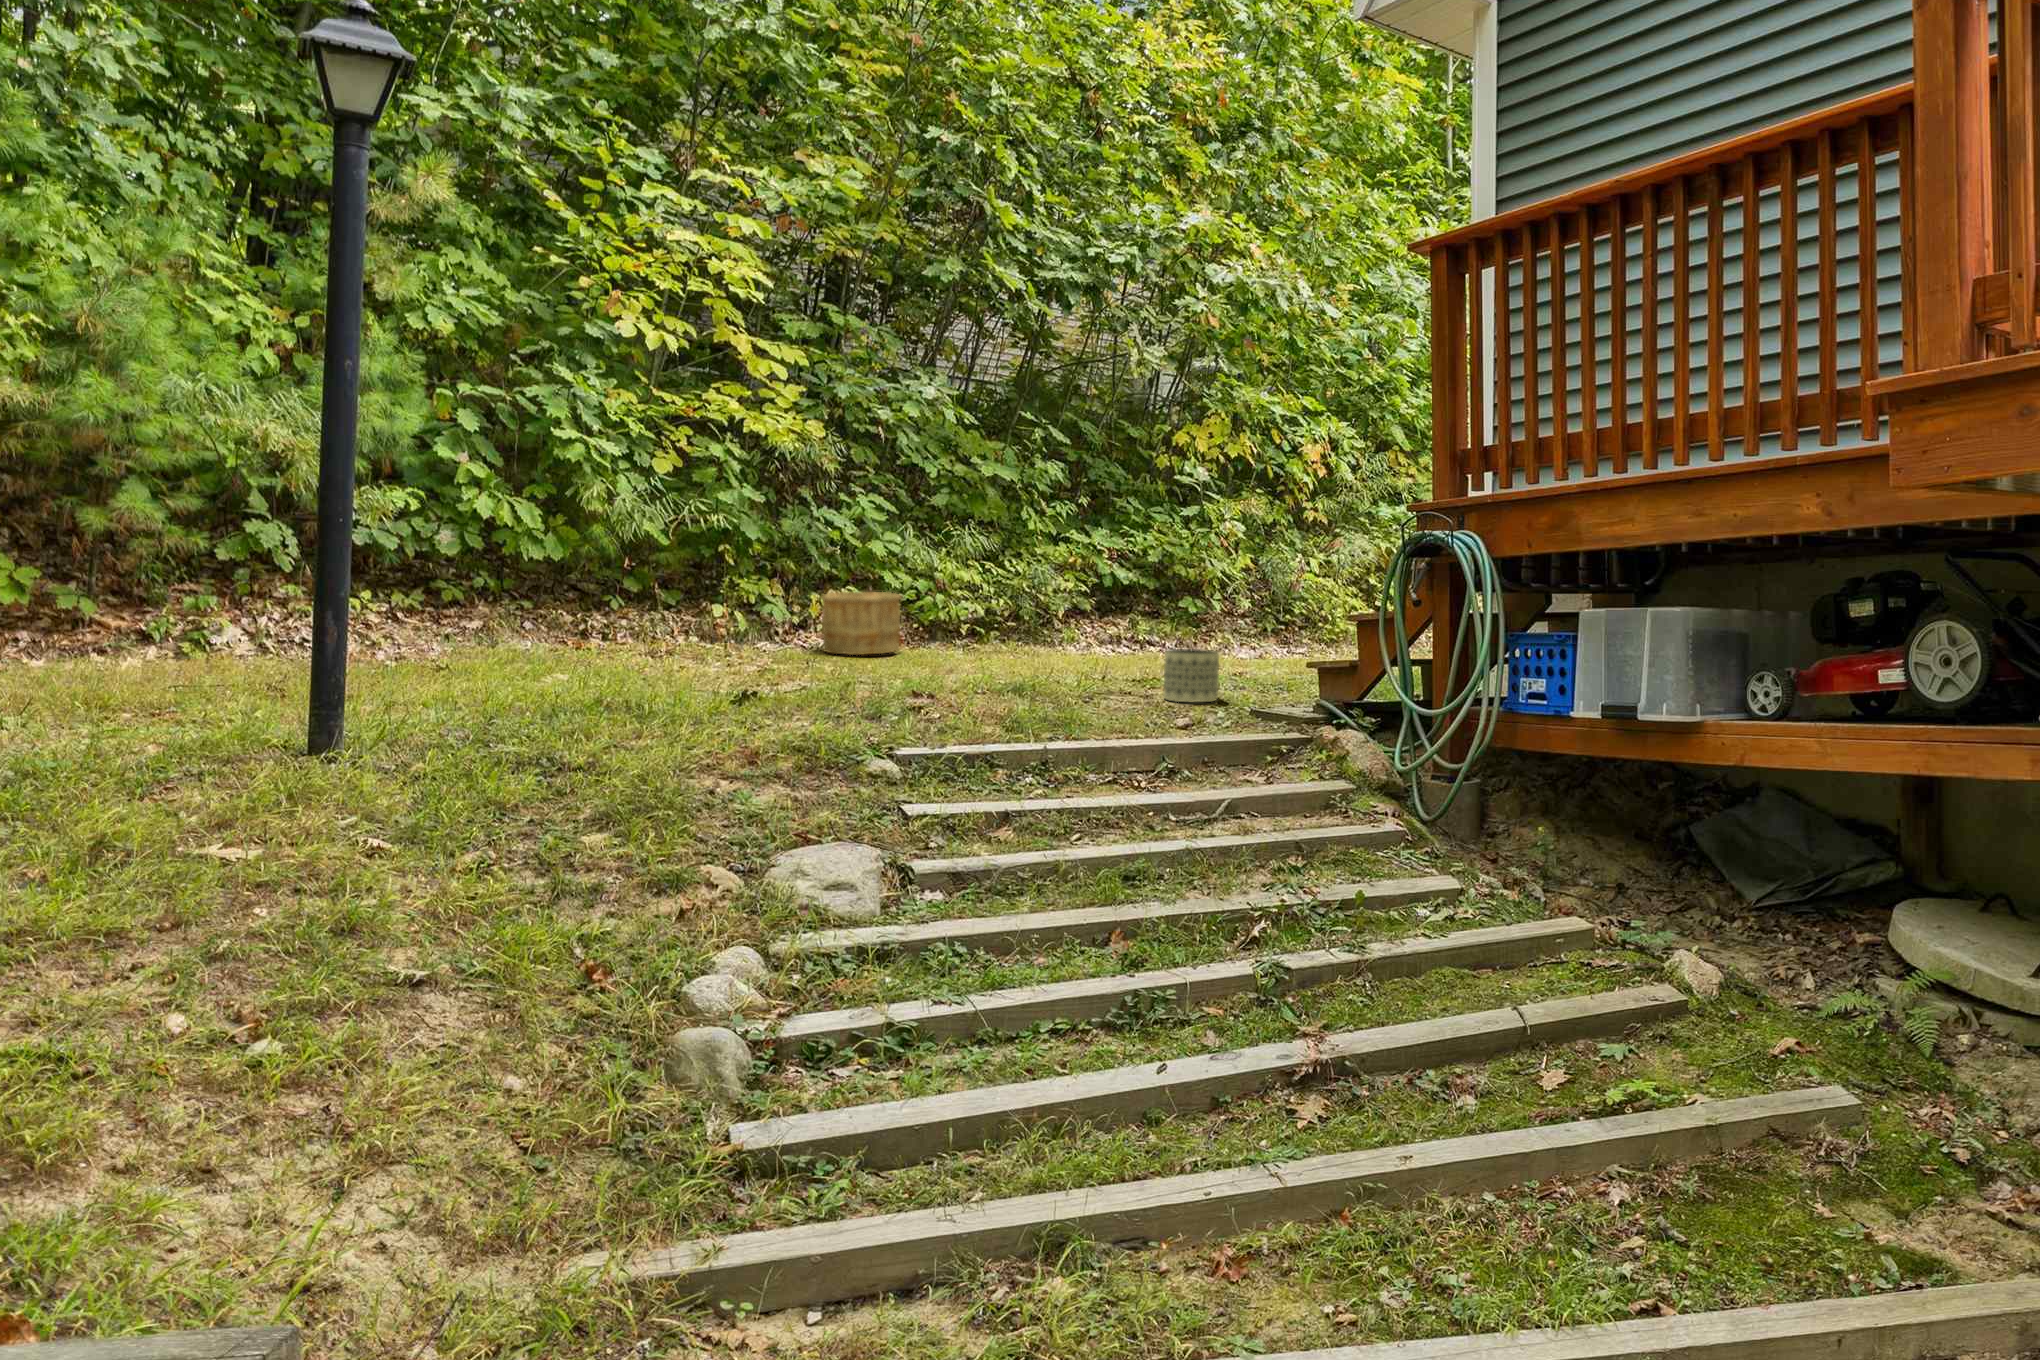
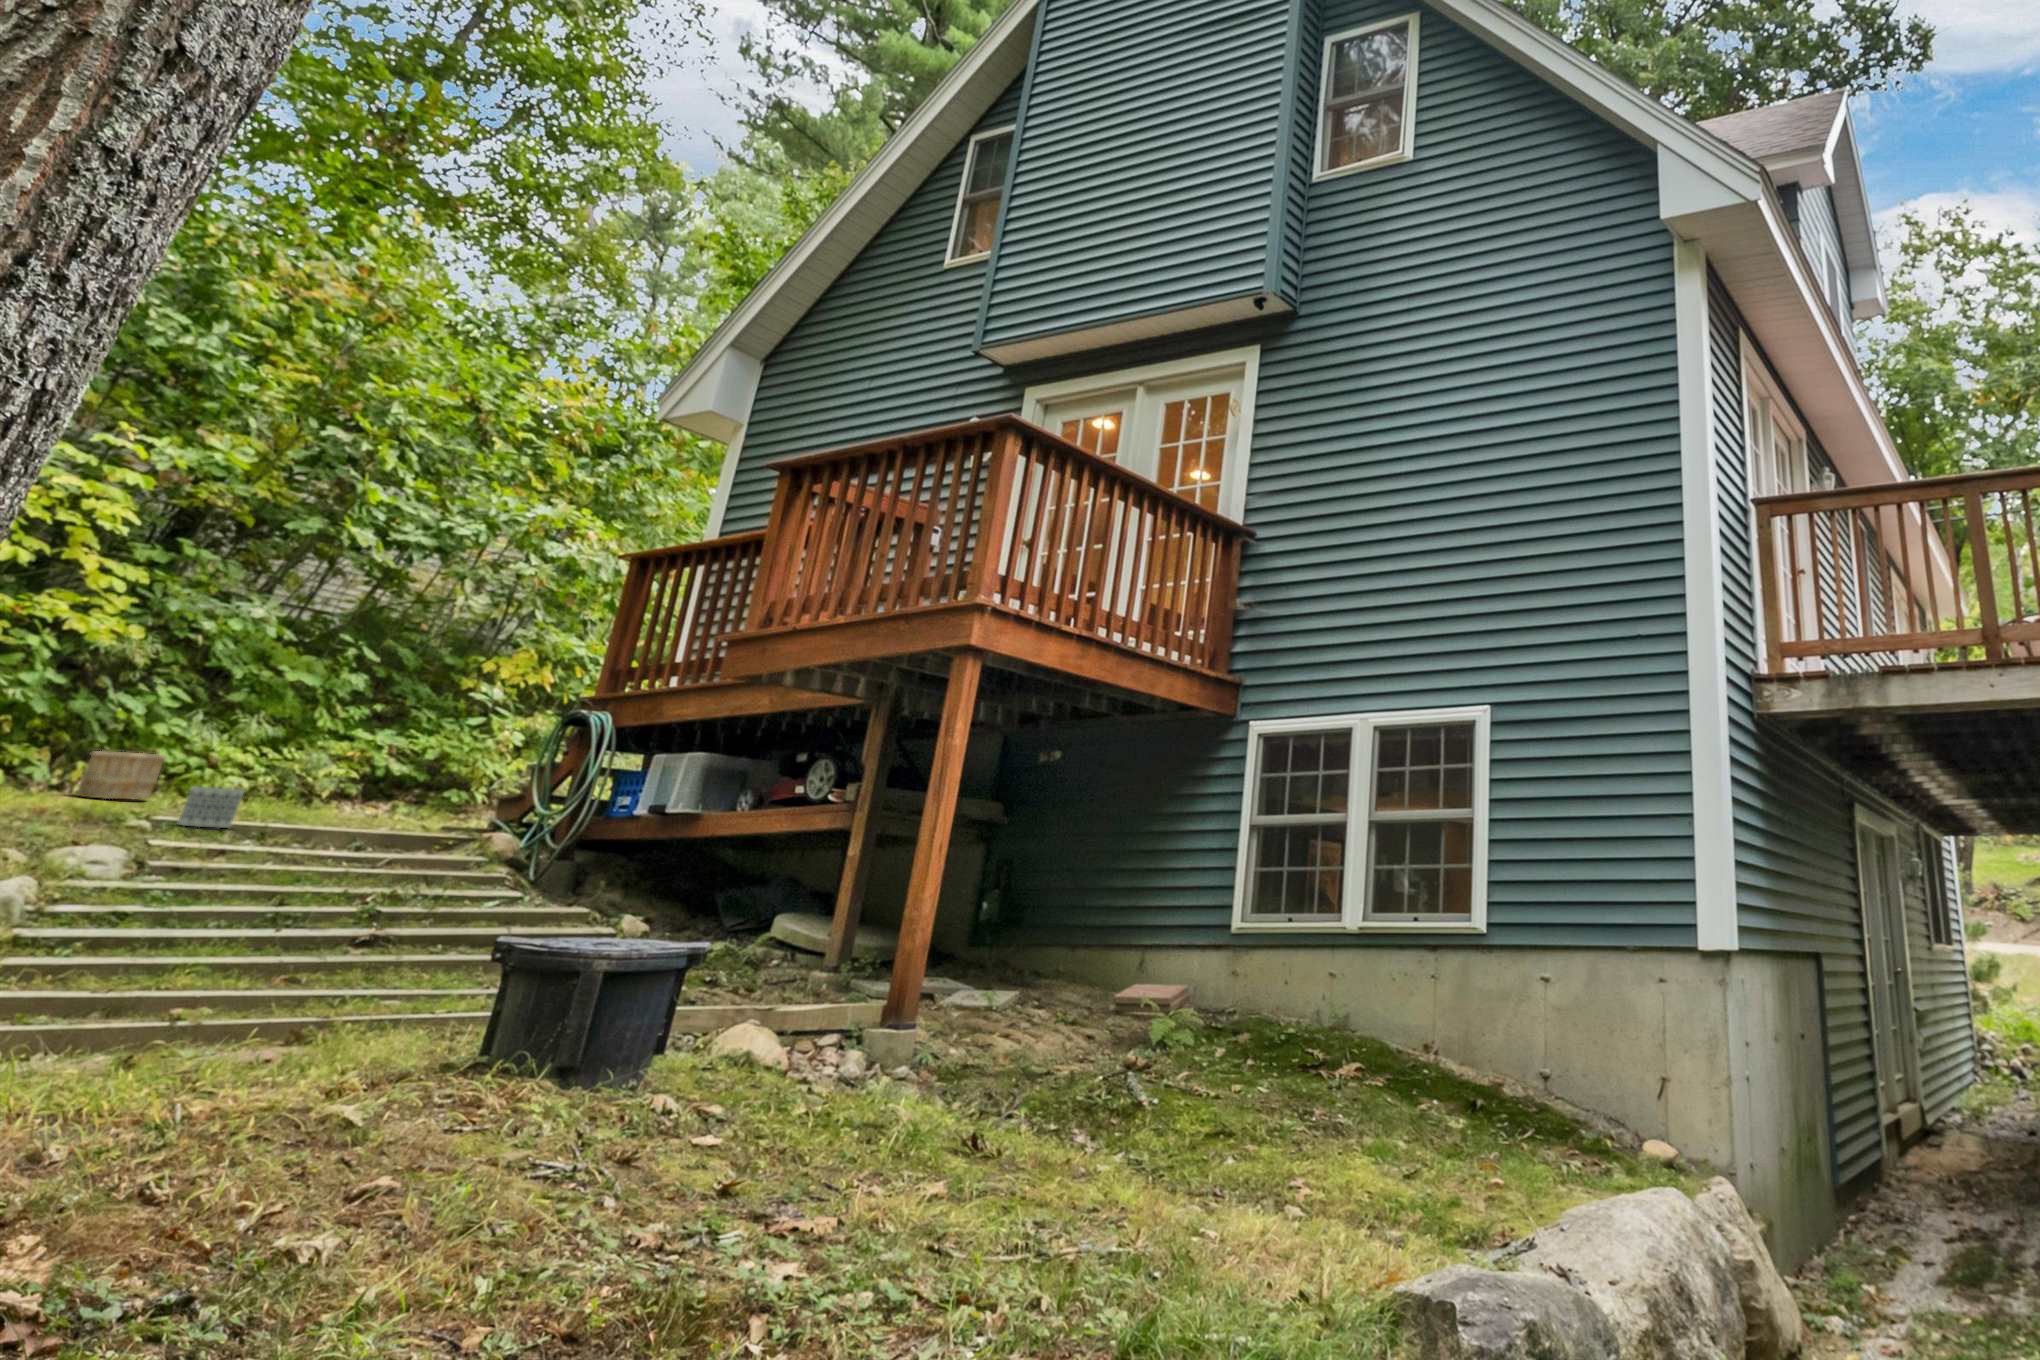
planter: present [1164,649,1219,702] -> present [178,786,243,828]

